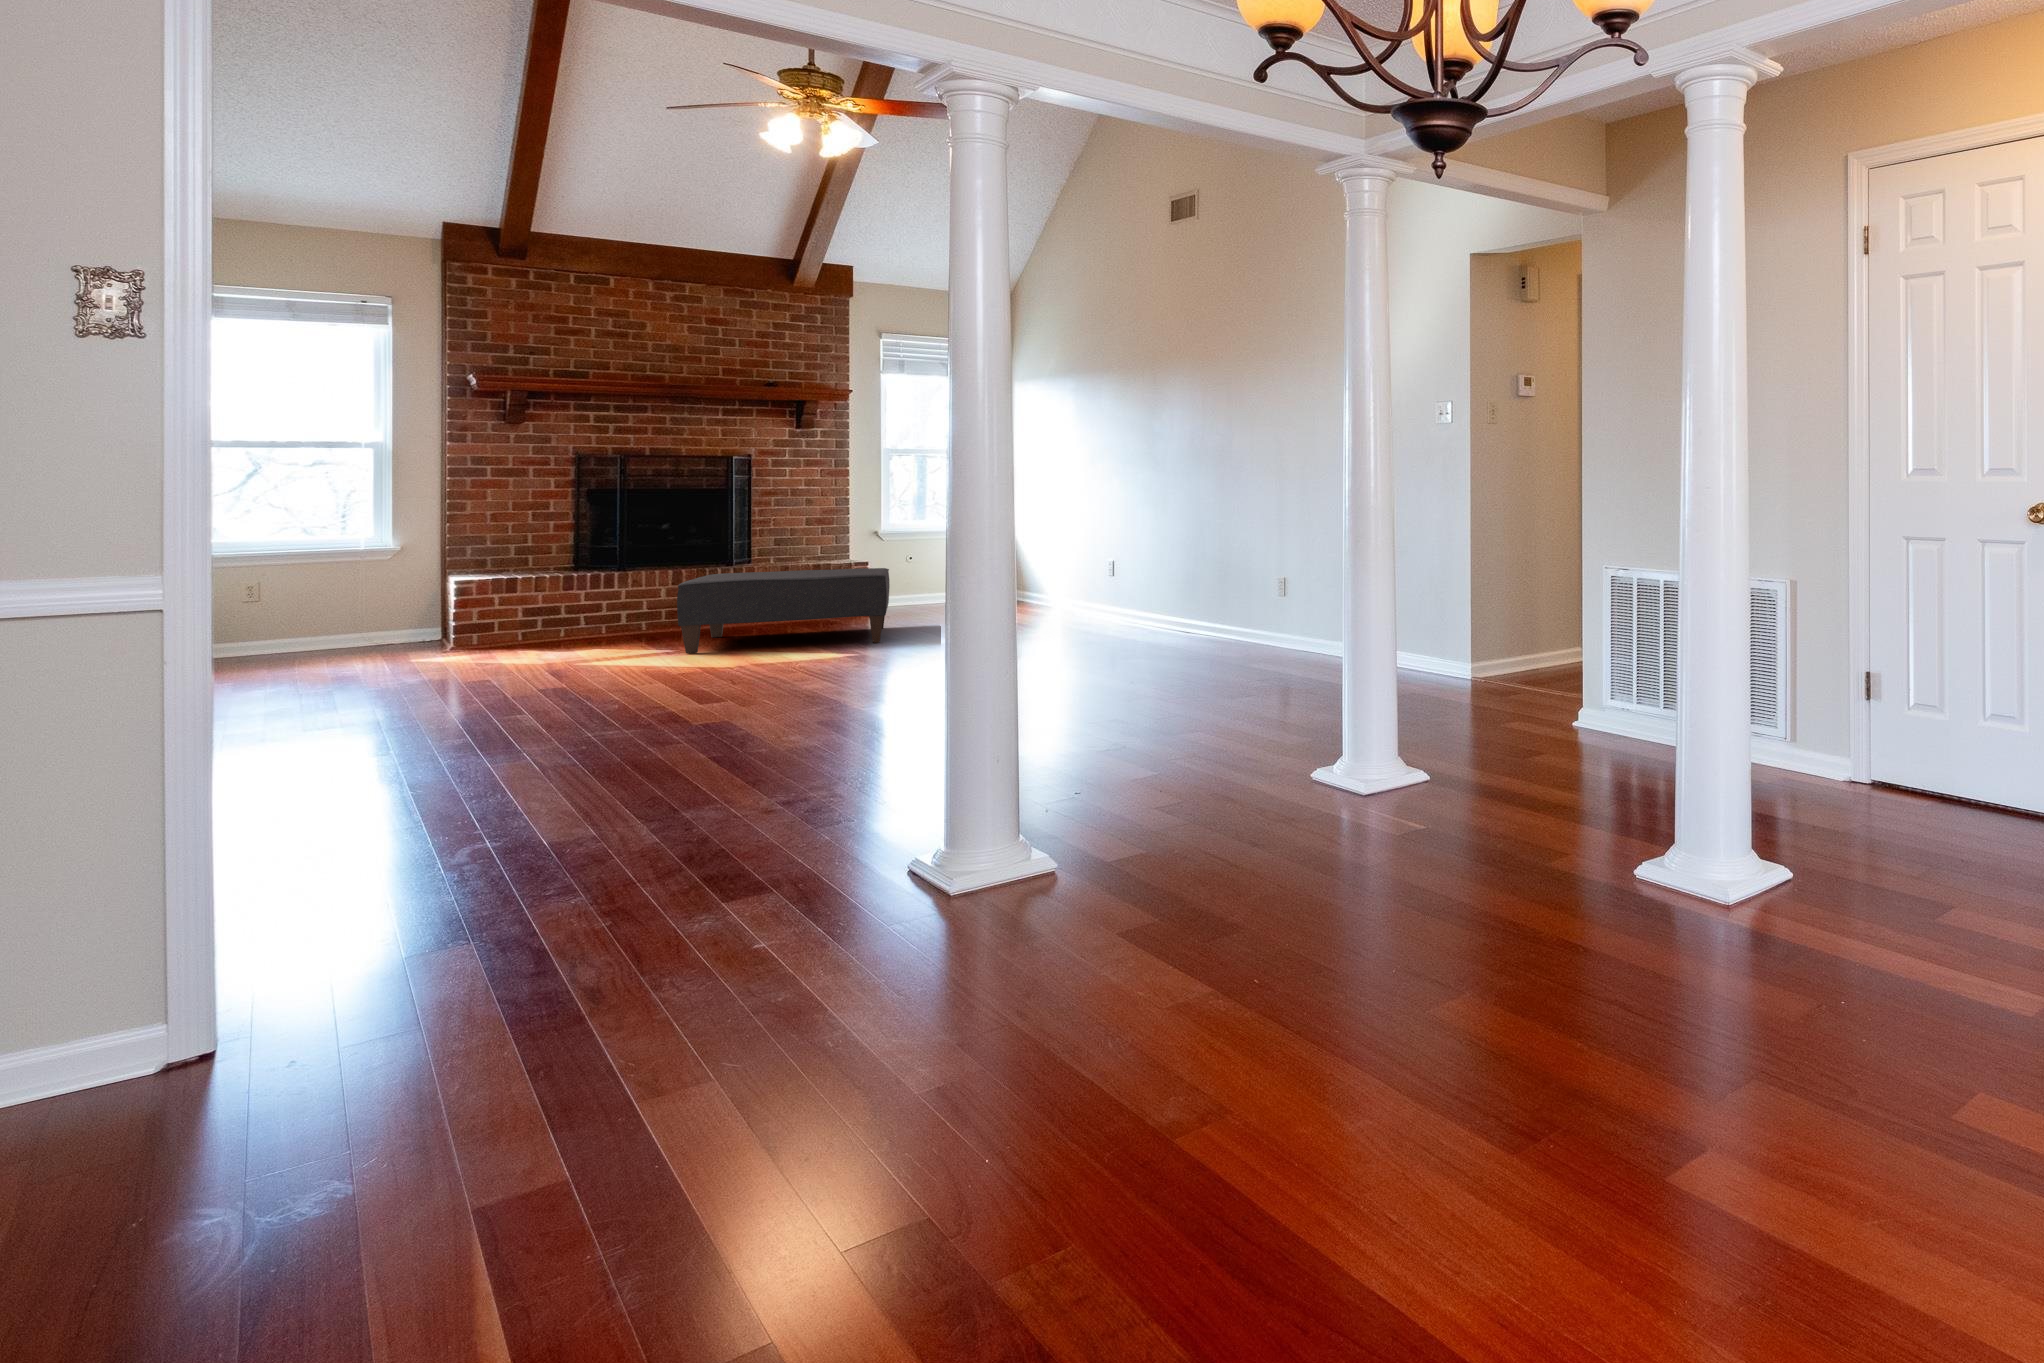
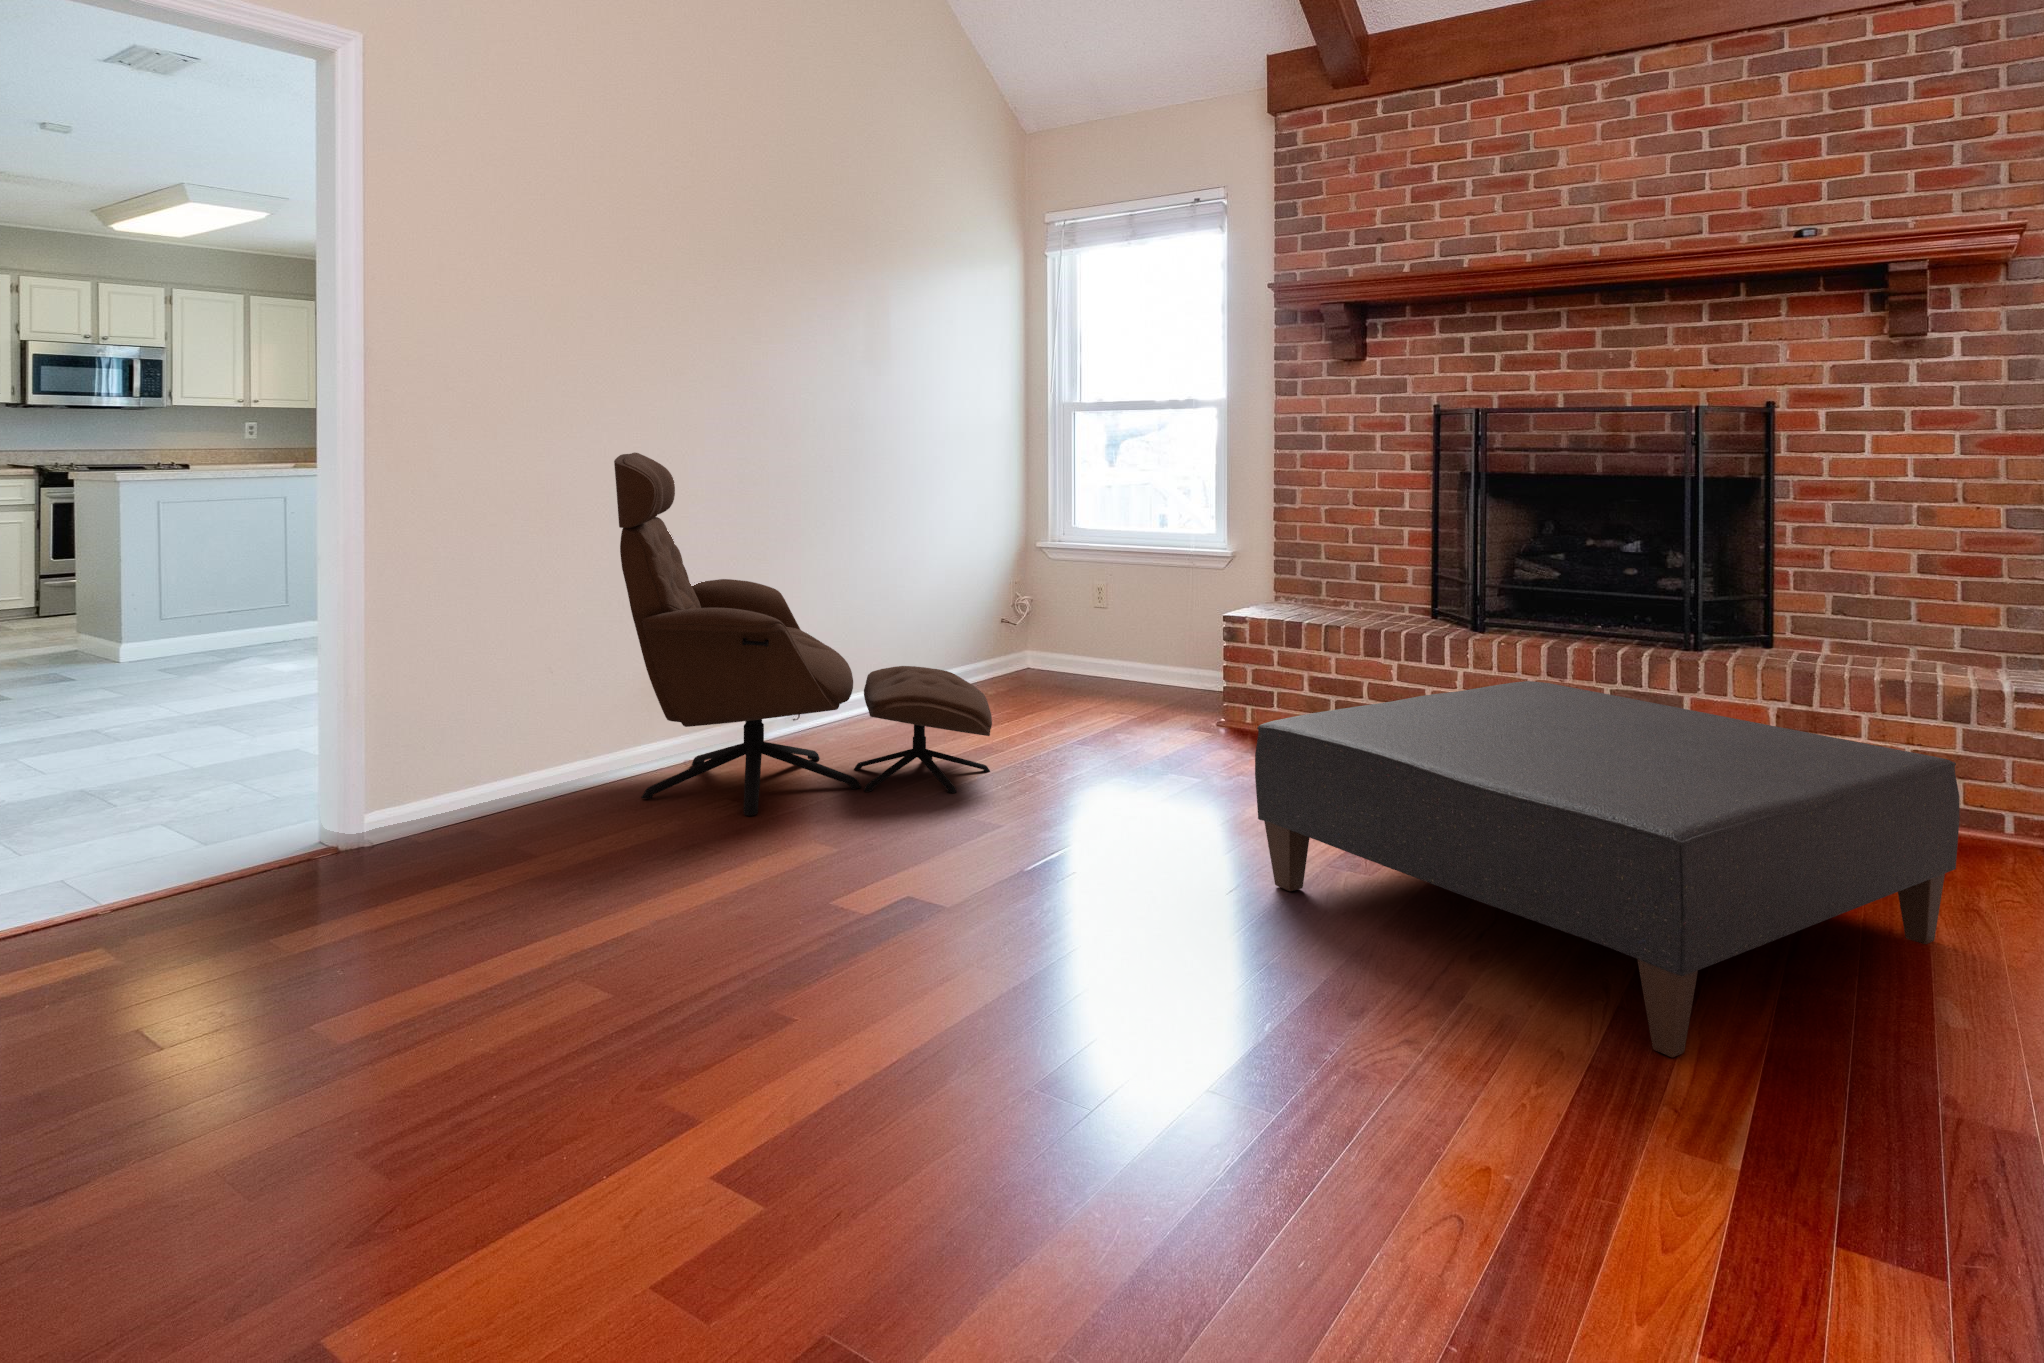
lounge chair: none [114,460,437,706] -> present [614,453,992,816]

